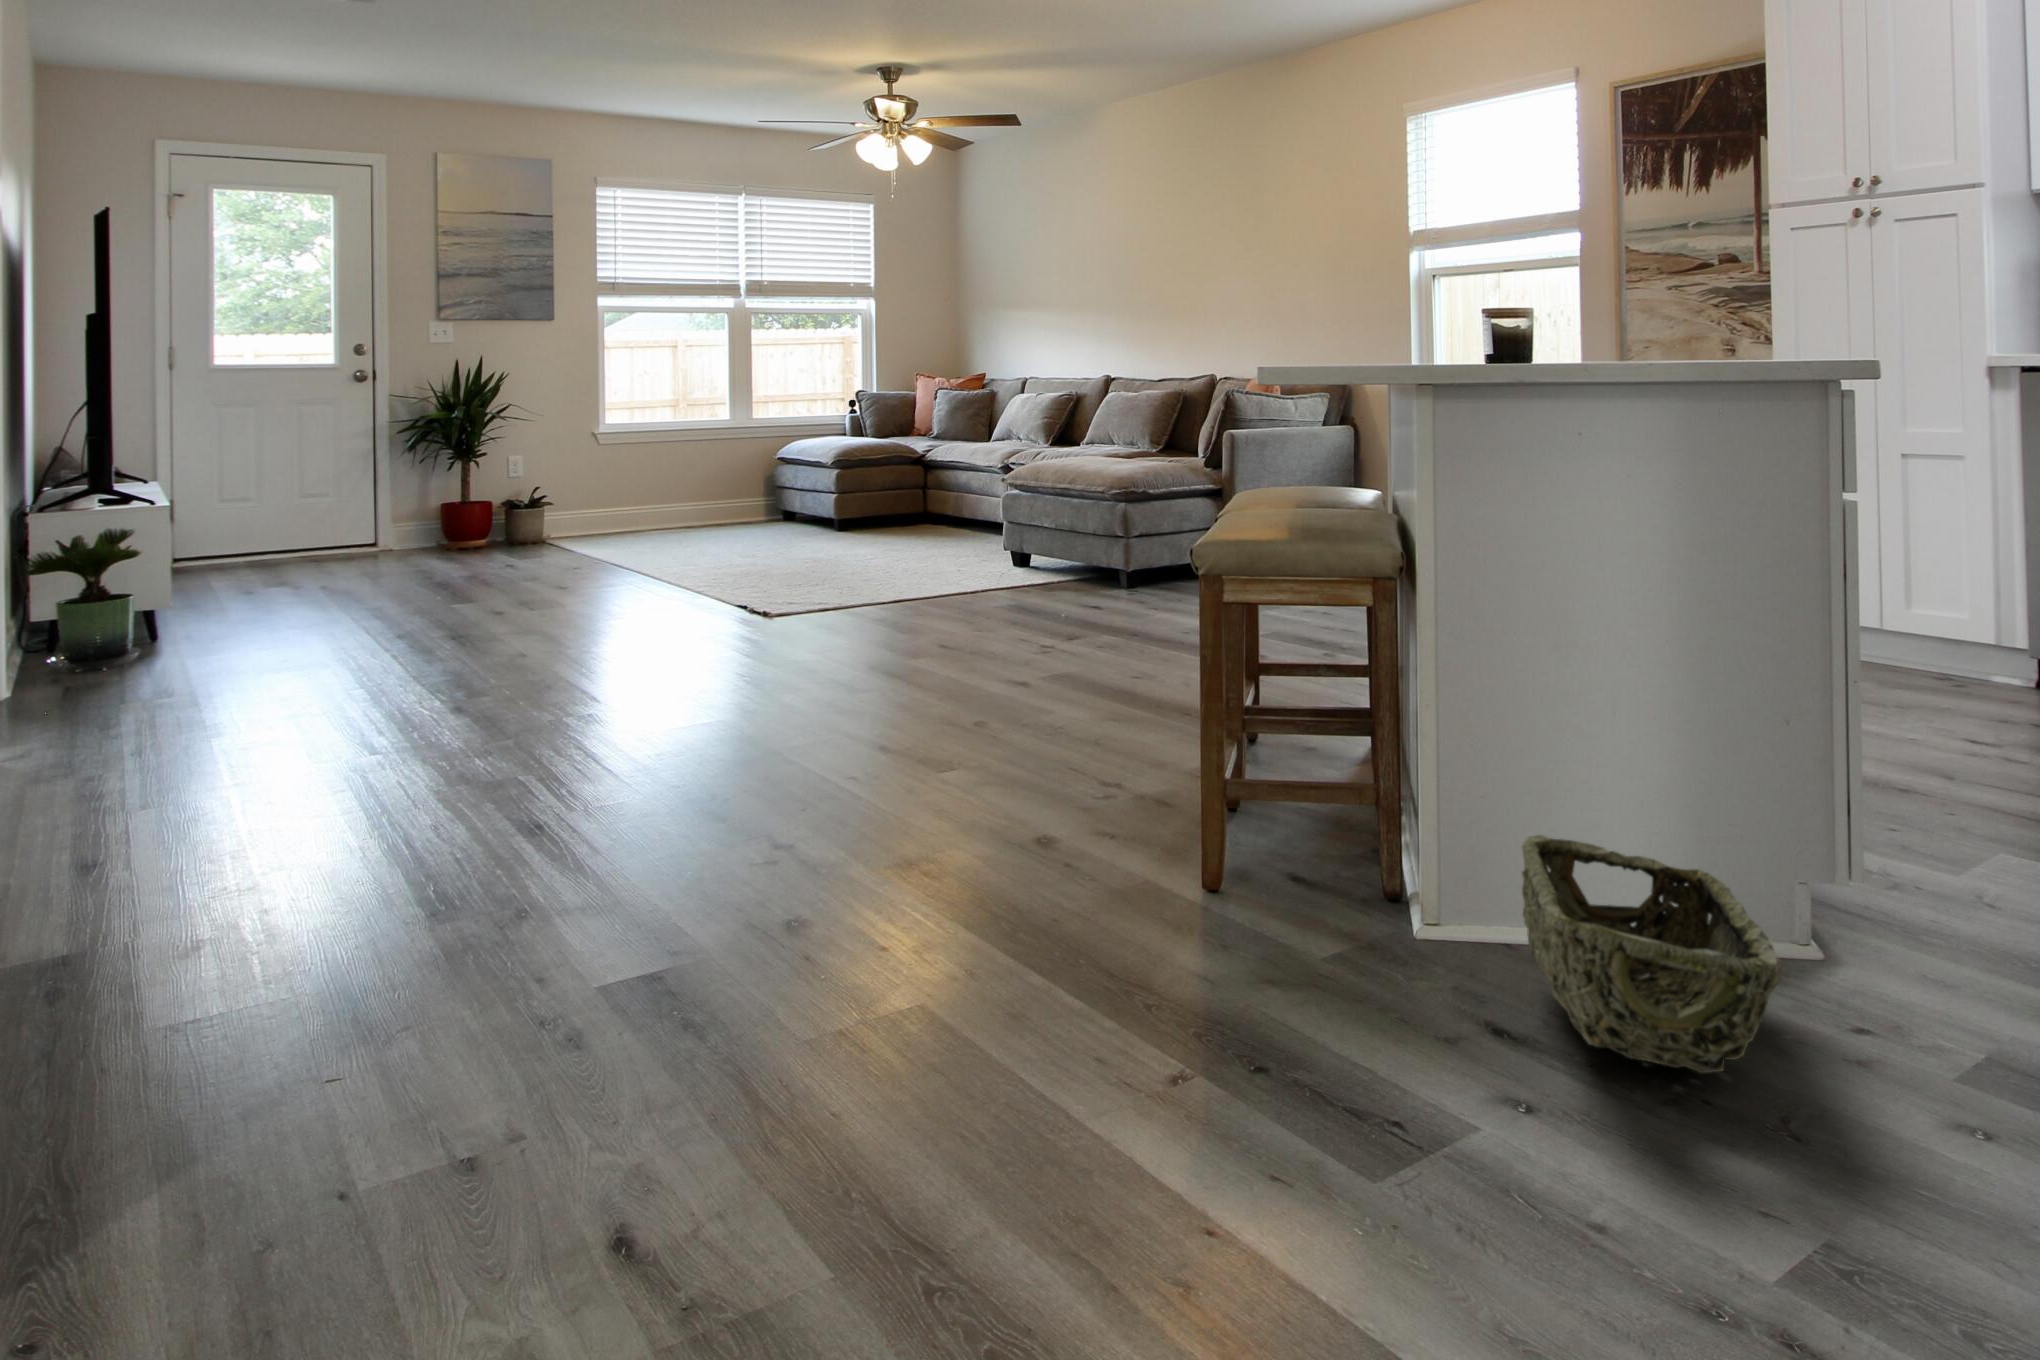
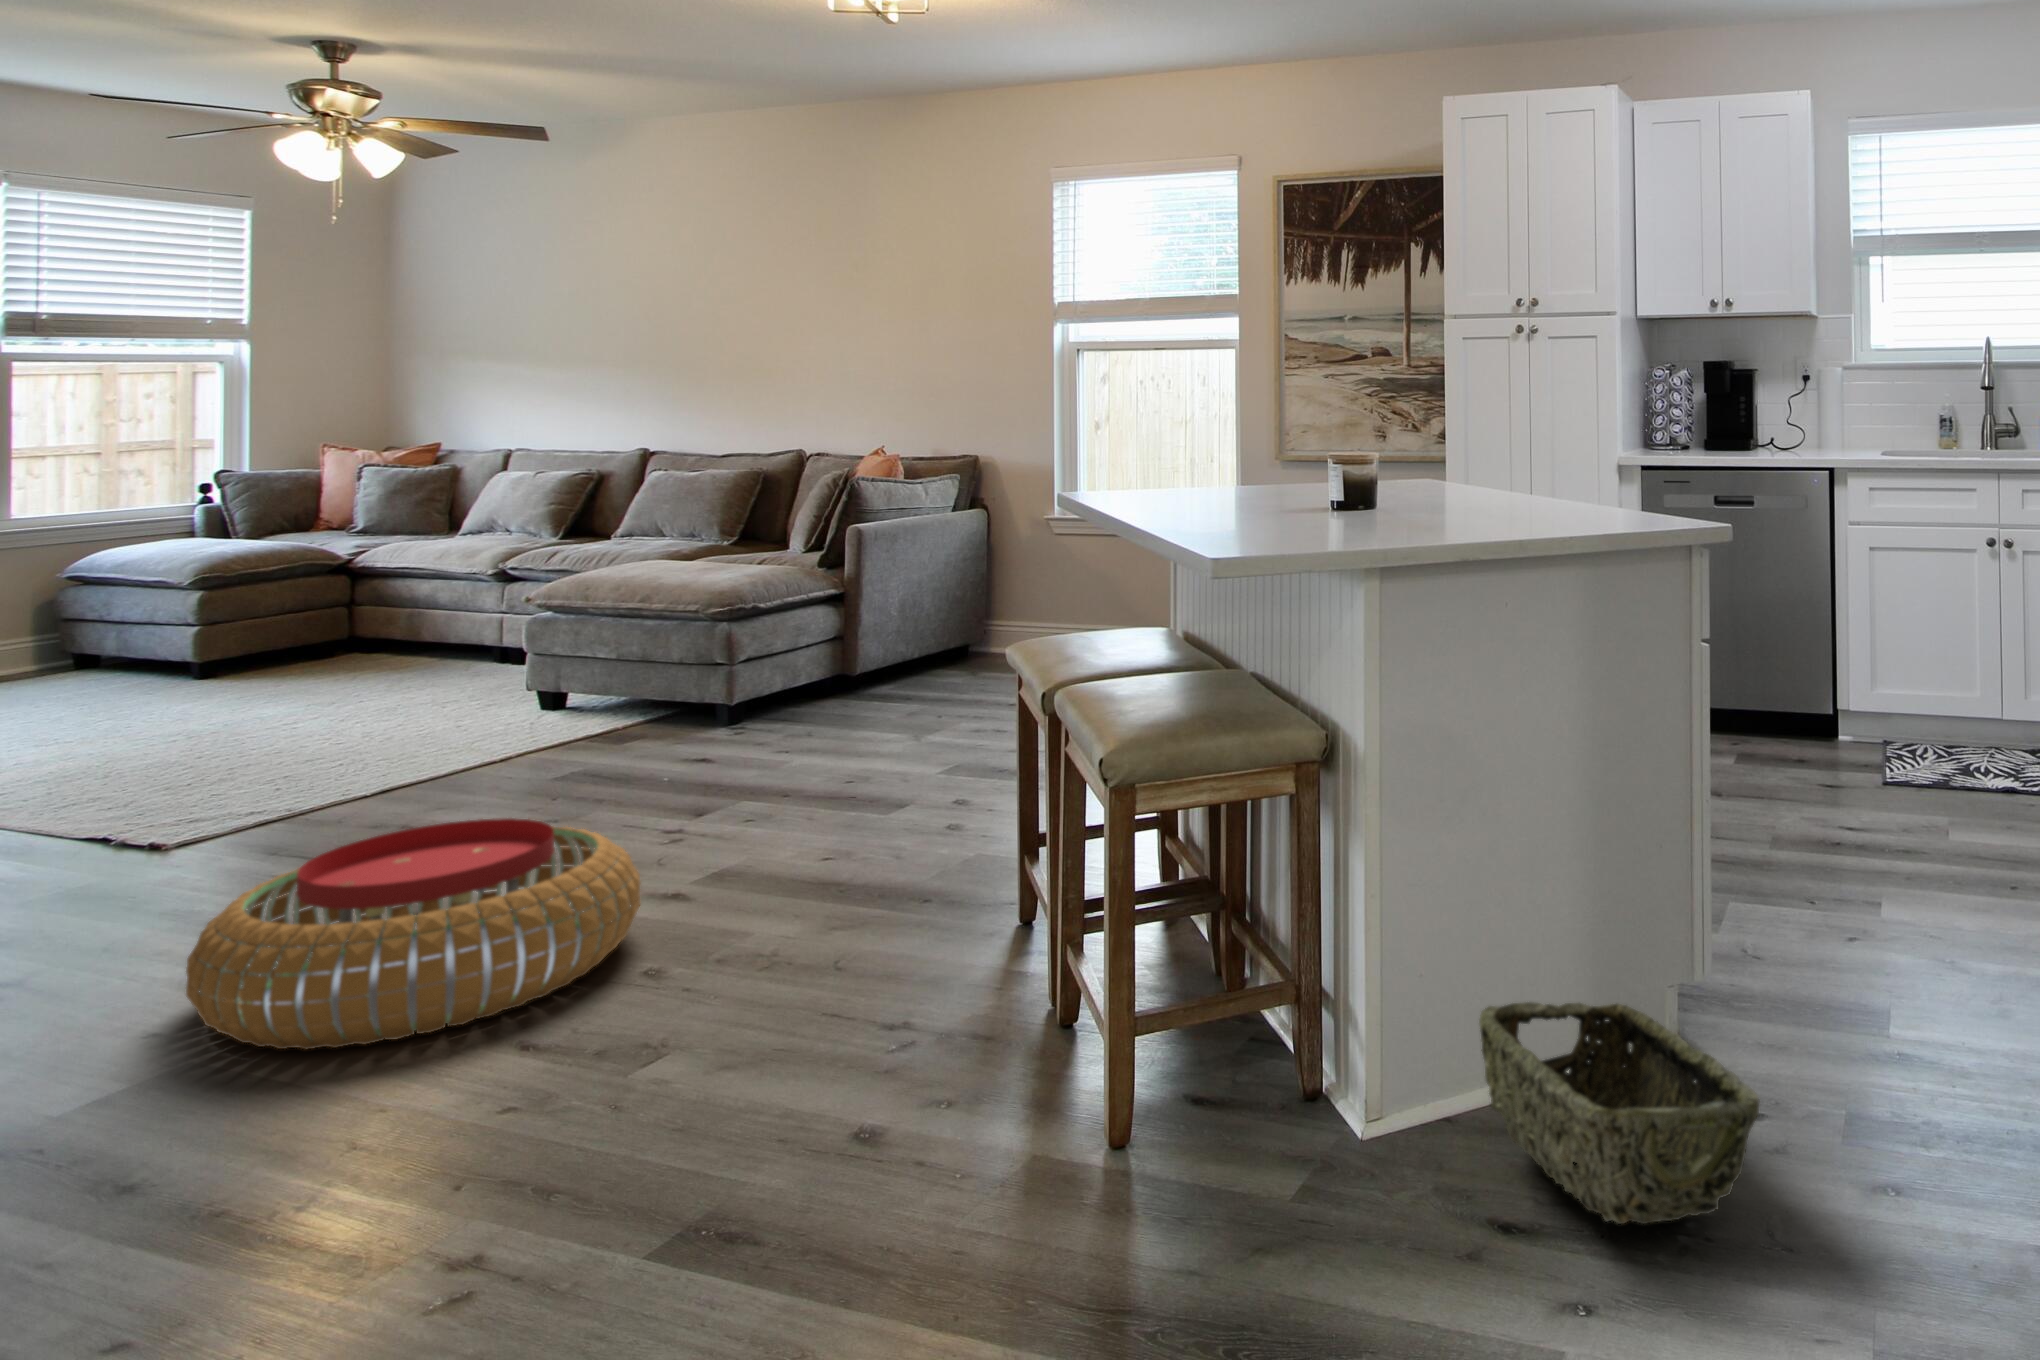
pouf: none [726,600,986,731] -> present [186,818,641,1049]

